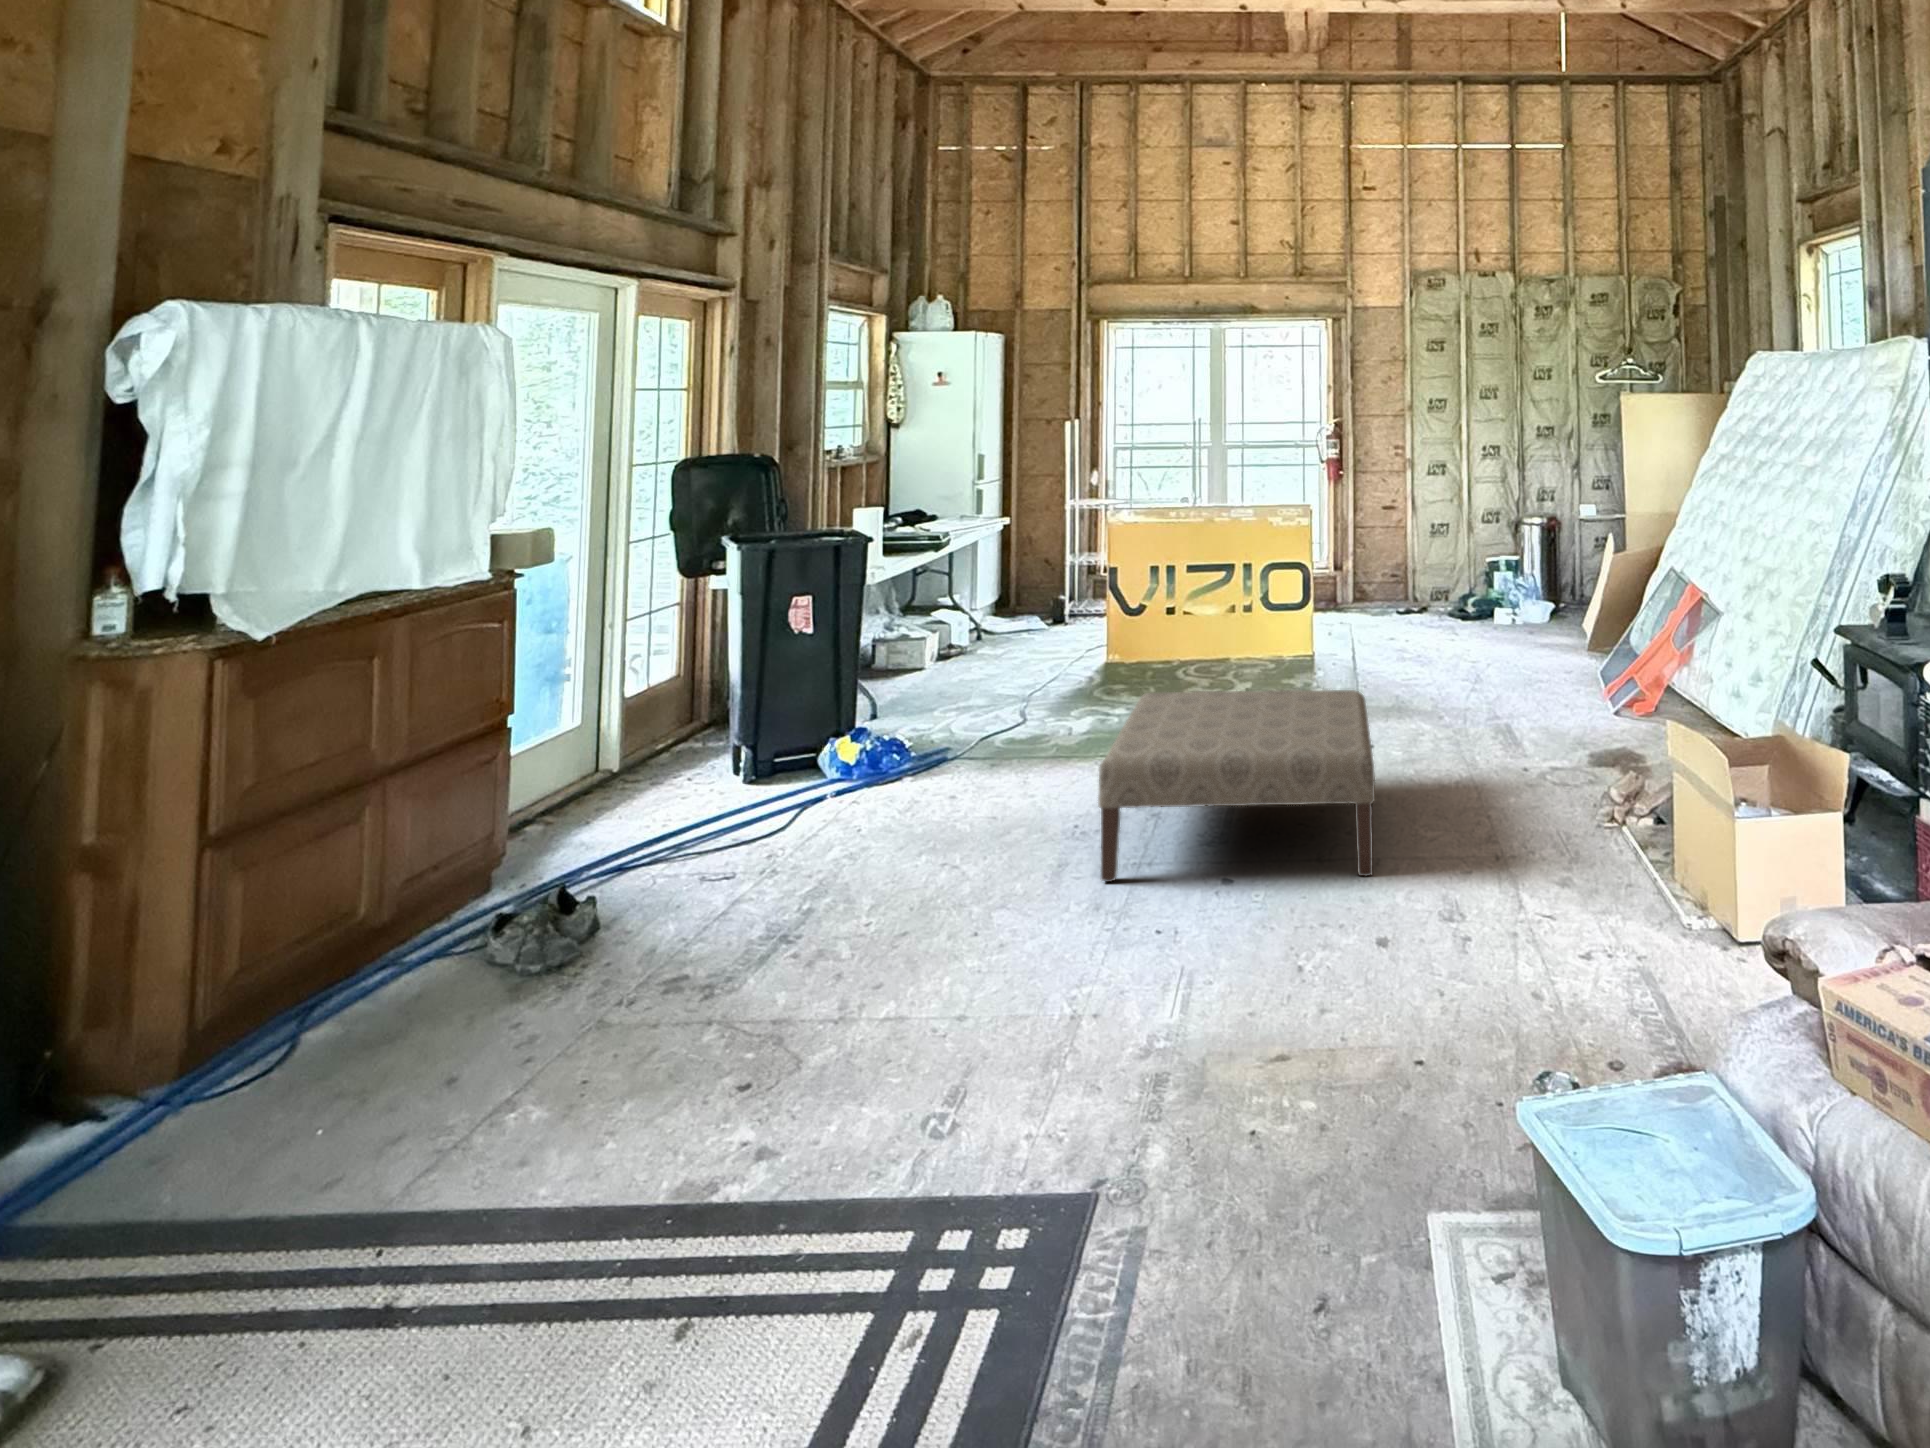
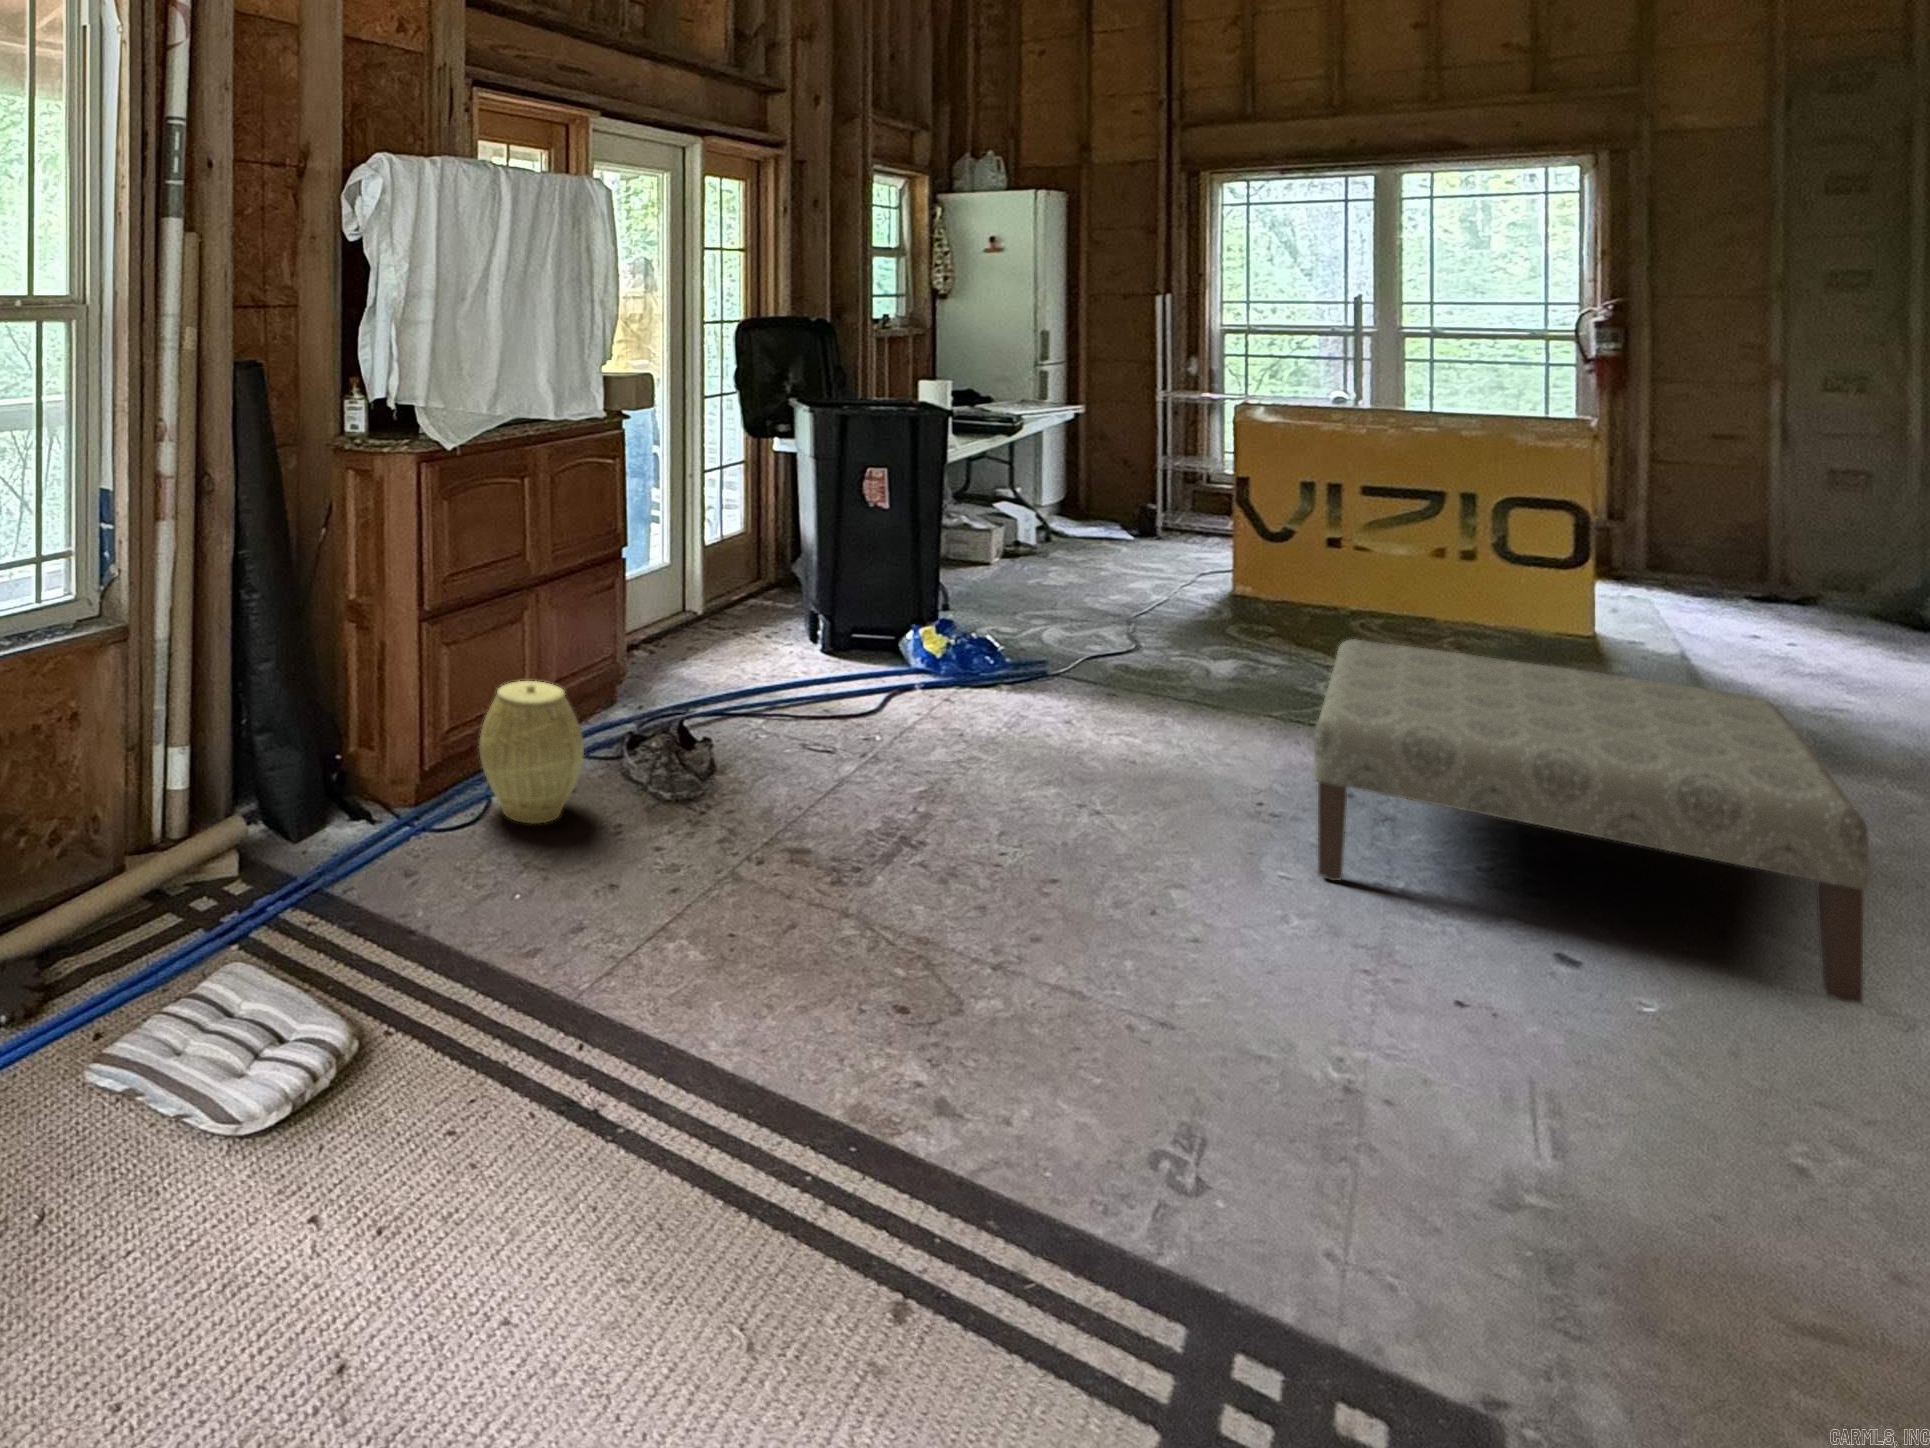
woven basket: none [287,882,431,1048] -> present [479,681,584,824]

